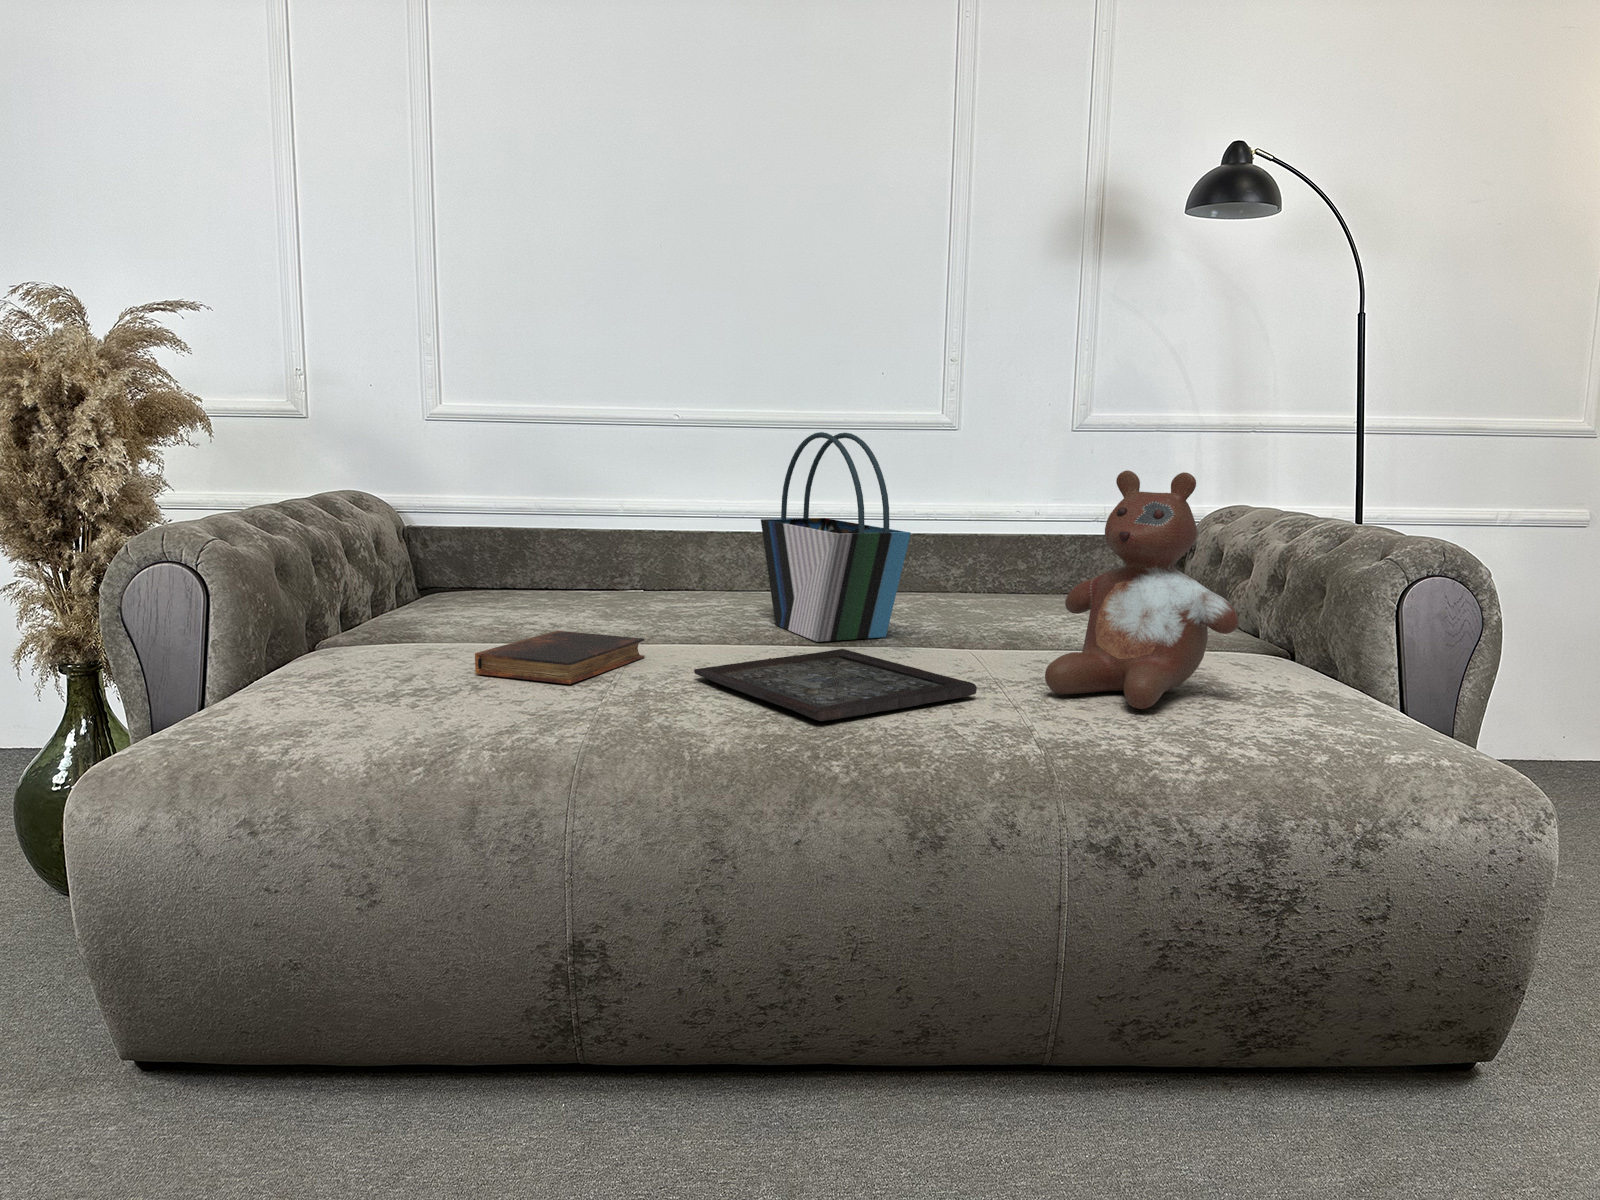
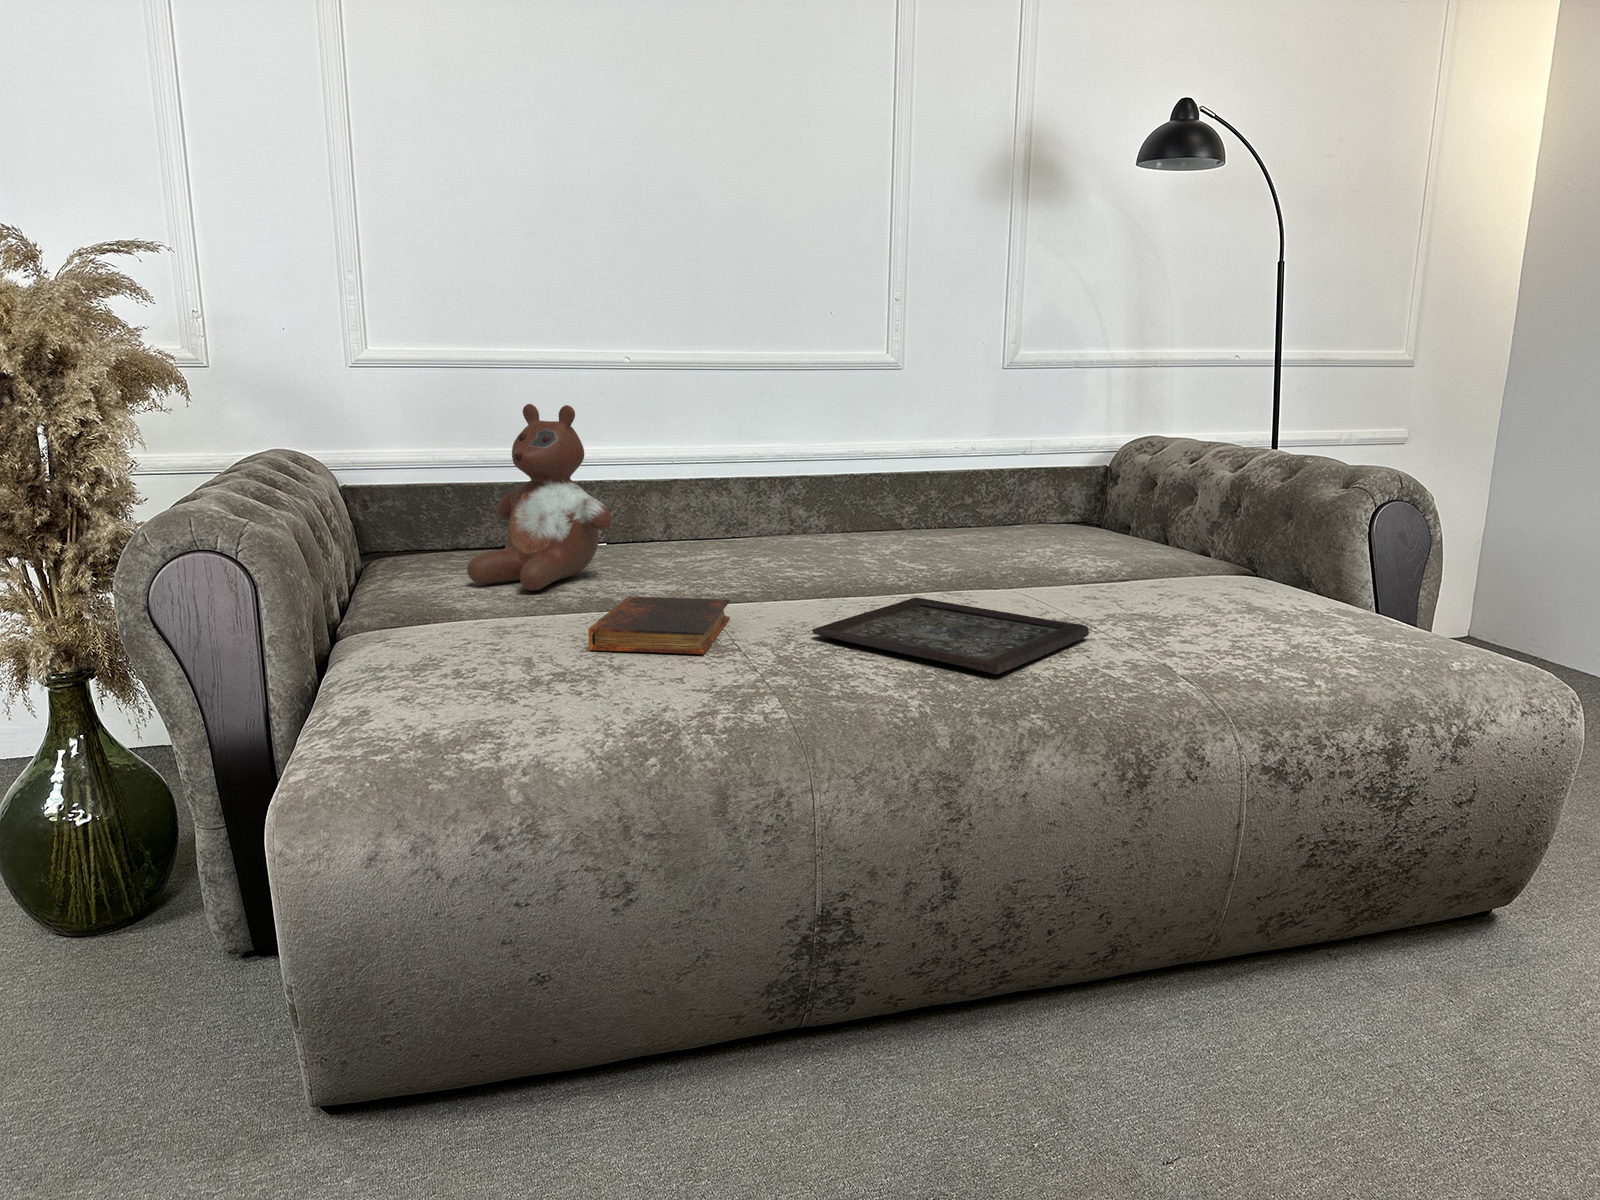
tote bag: present [761,432,911,642] -> none [777,382,957,590]
stuffed bear: present [1045,470,1239,709] -> present [467,404,612,591]

